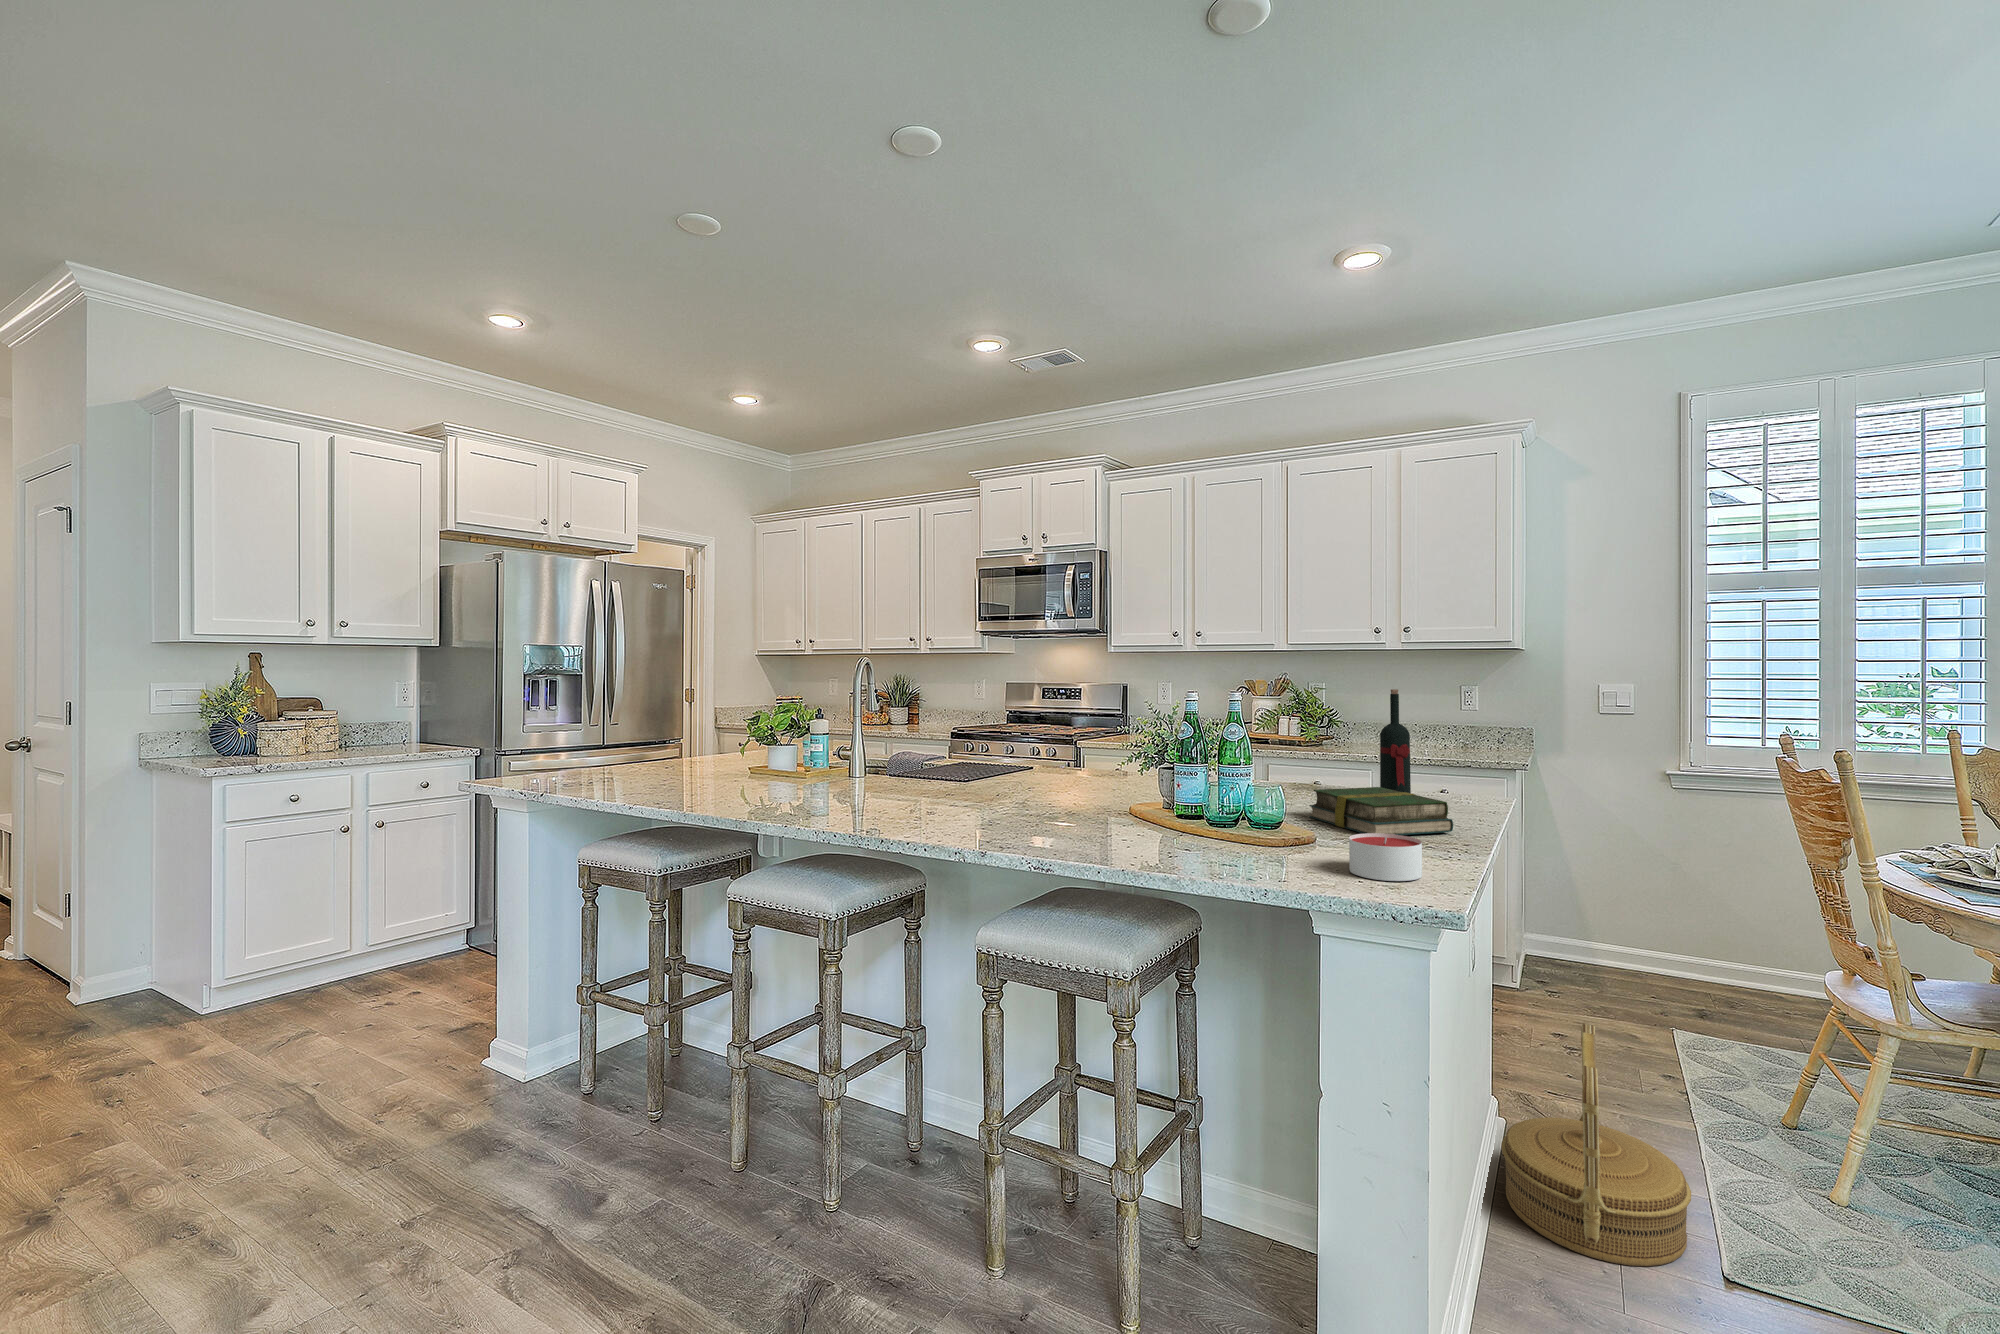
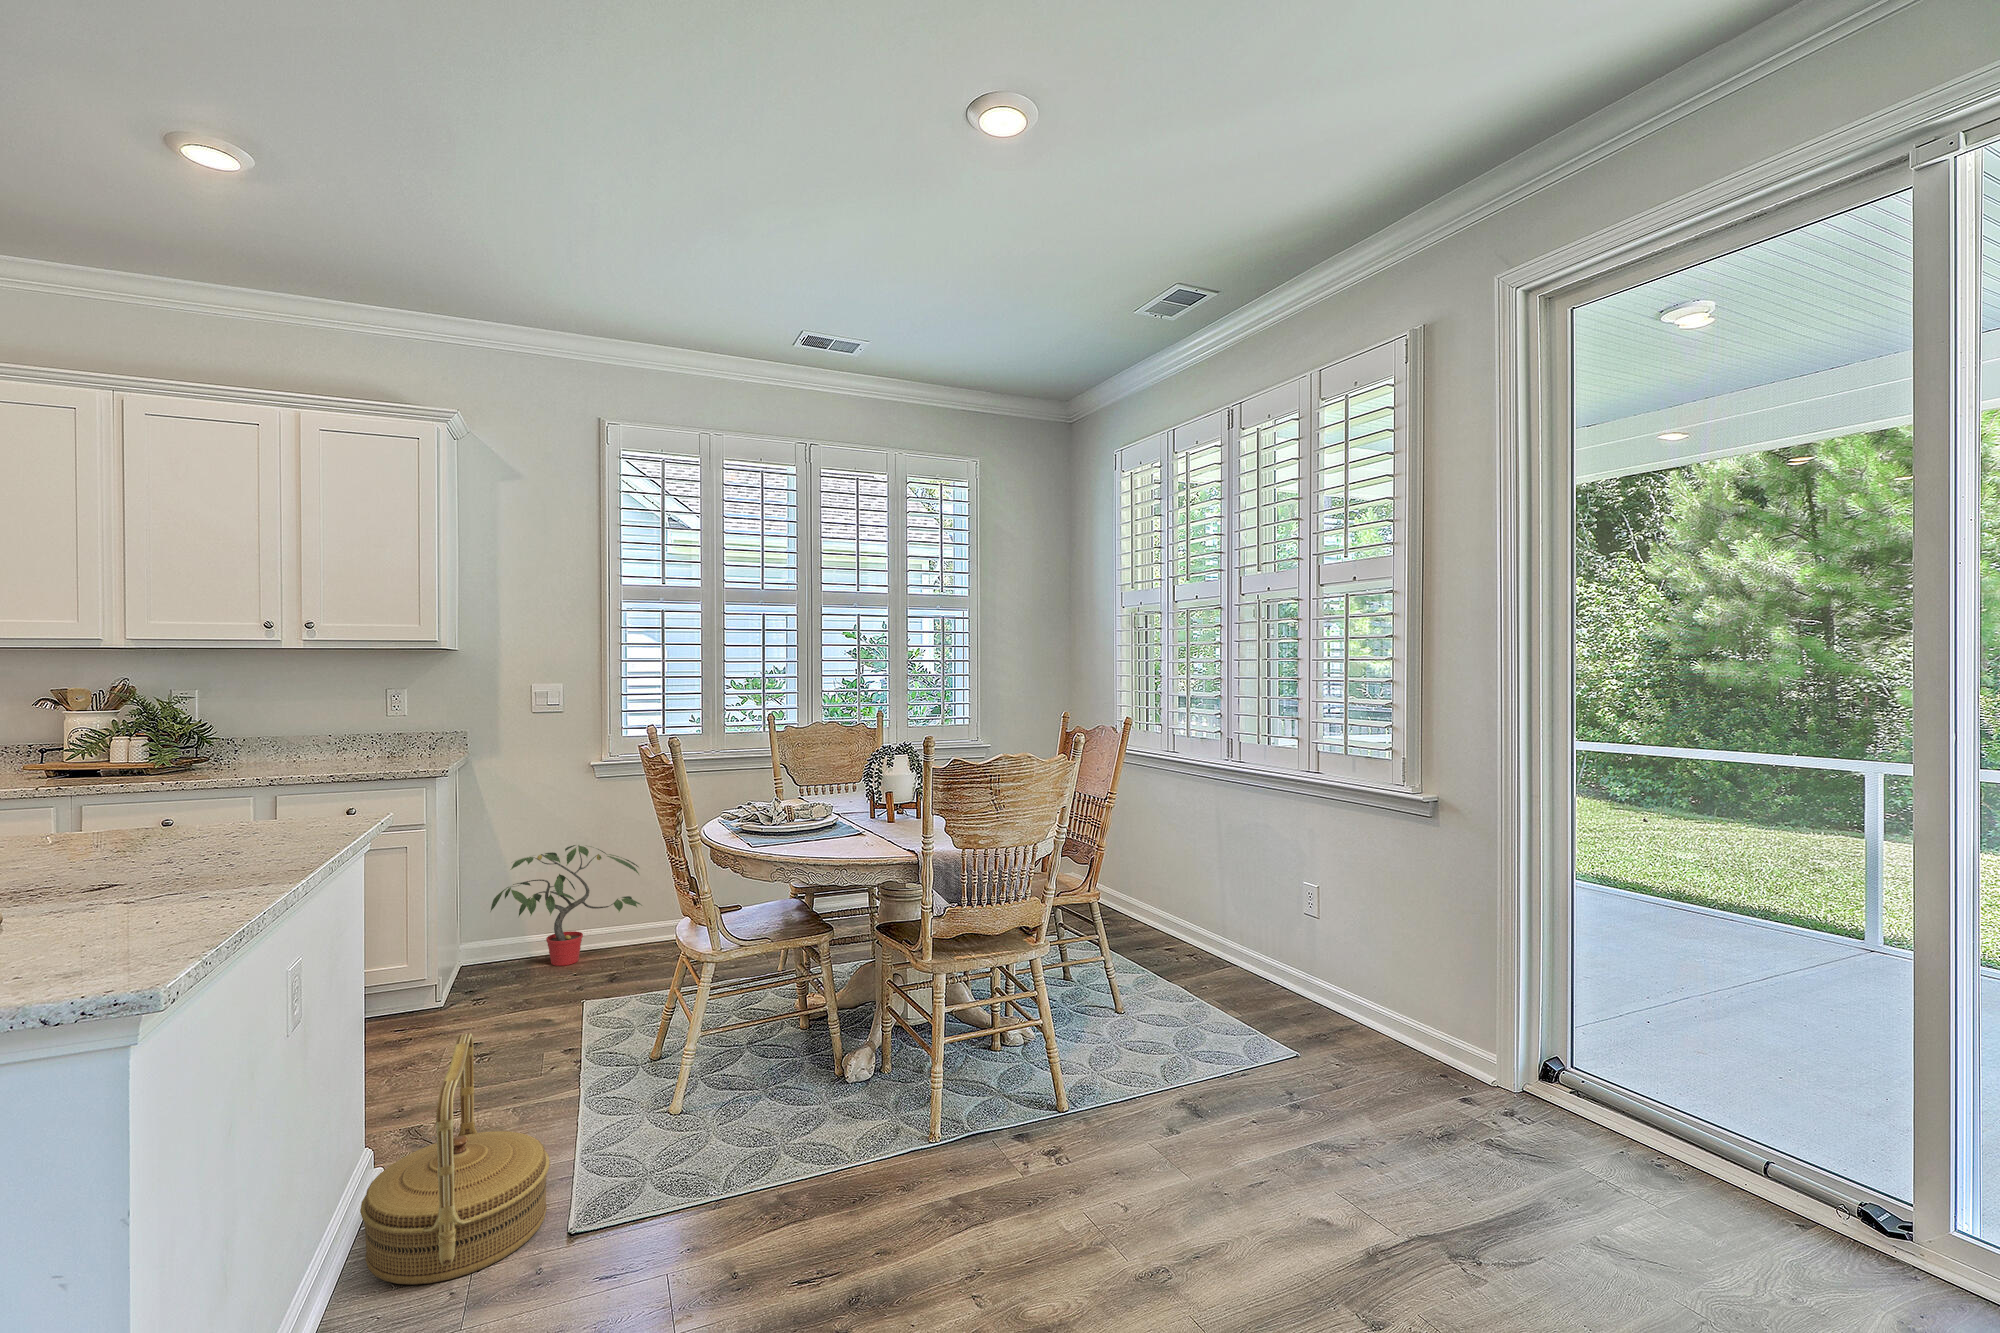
wine bottle: present [1380,689,1411,793] -> none [209,693,255,833]
book: present [1309,787,1453,835] -> none [57,818,278,886]
candle: present [1349,833,1422,881] -> none [54,880,177,948]
potted plant: none [1557,855,1743,980] -> present [491,845,641,966]

